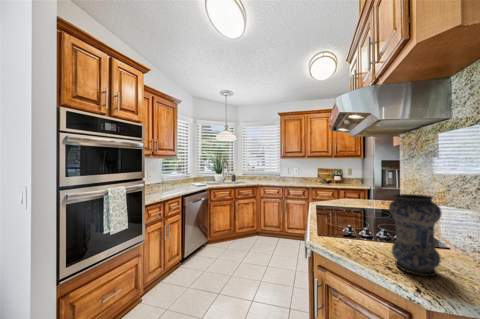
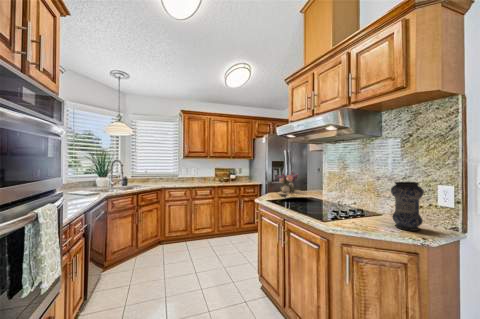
flower arrangement: none [327,172,373,207] -> present [277,171,307,198]

